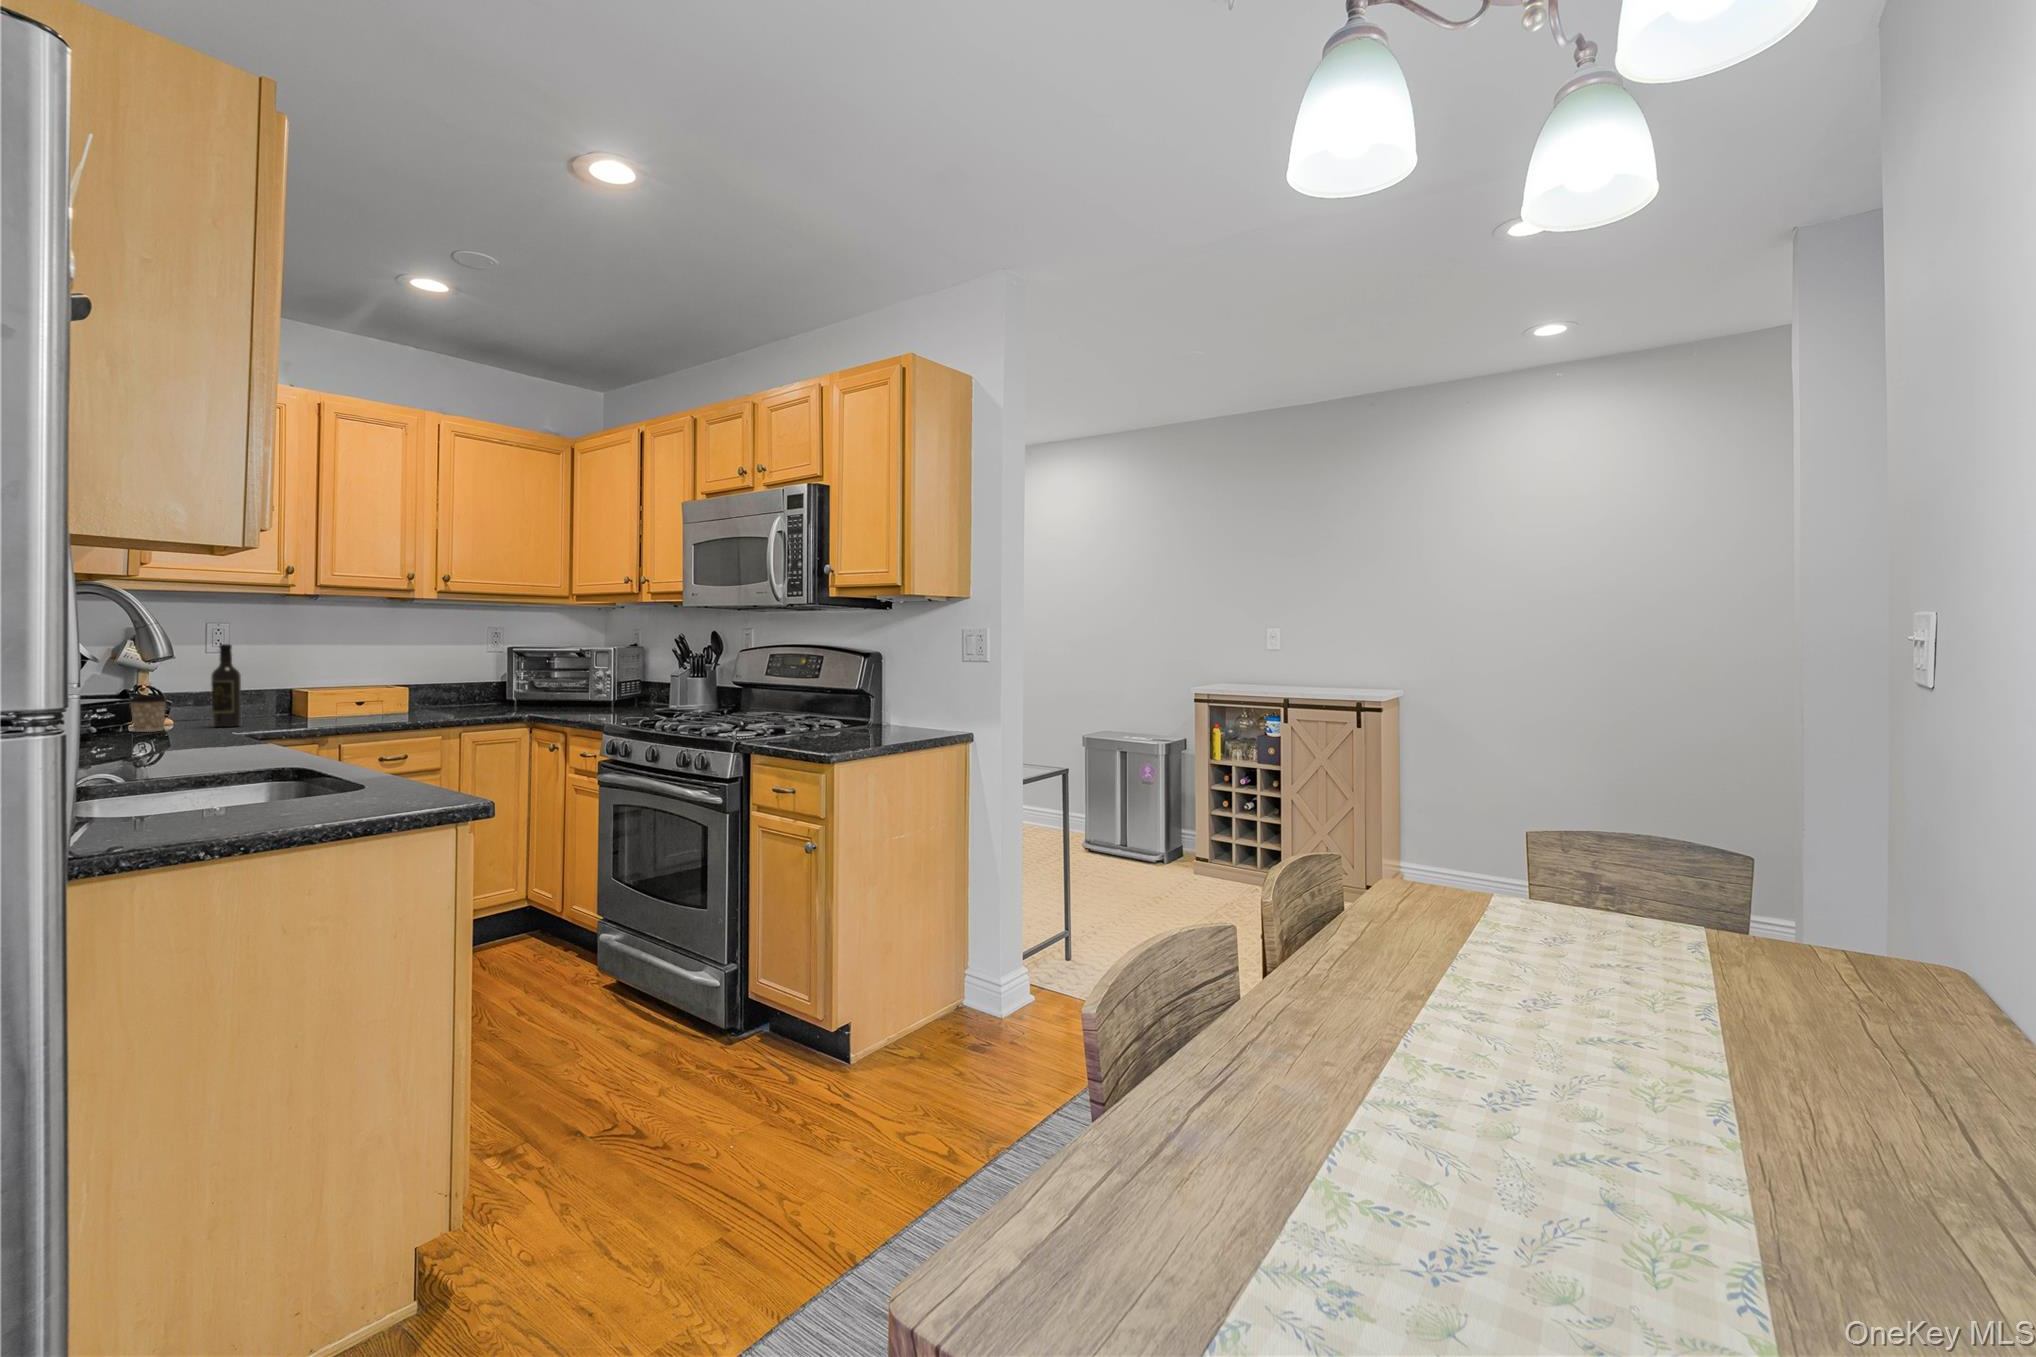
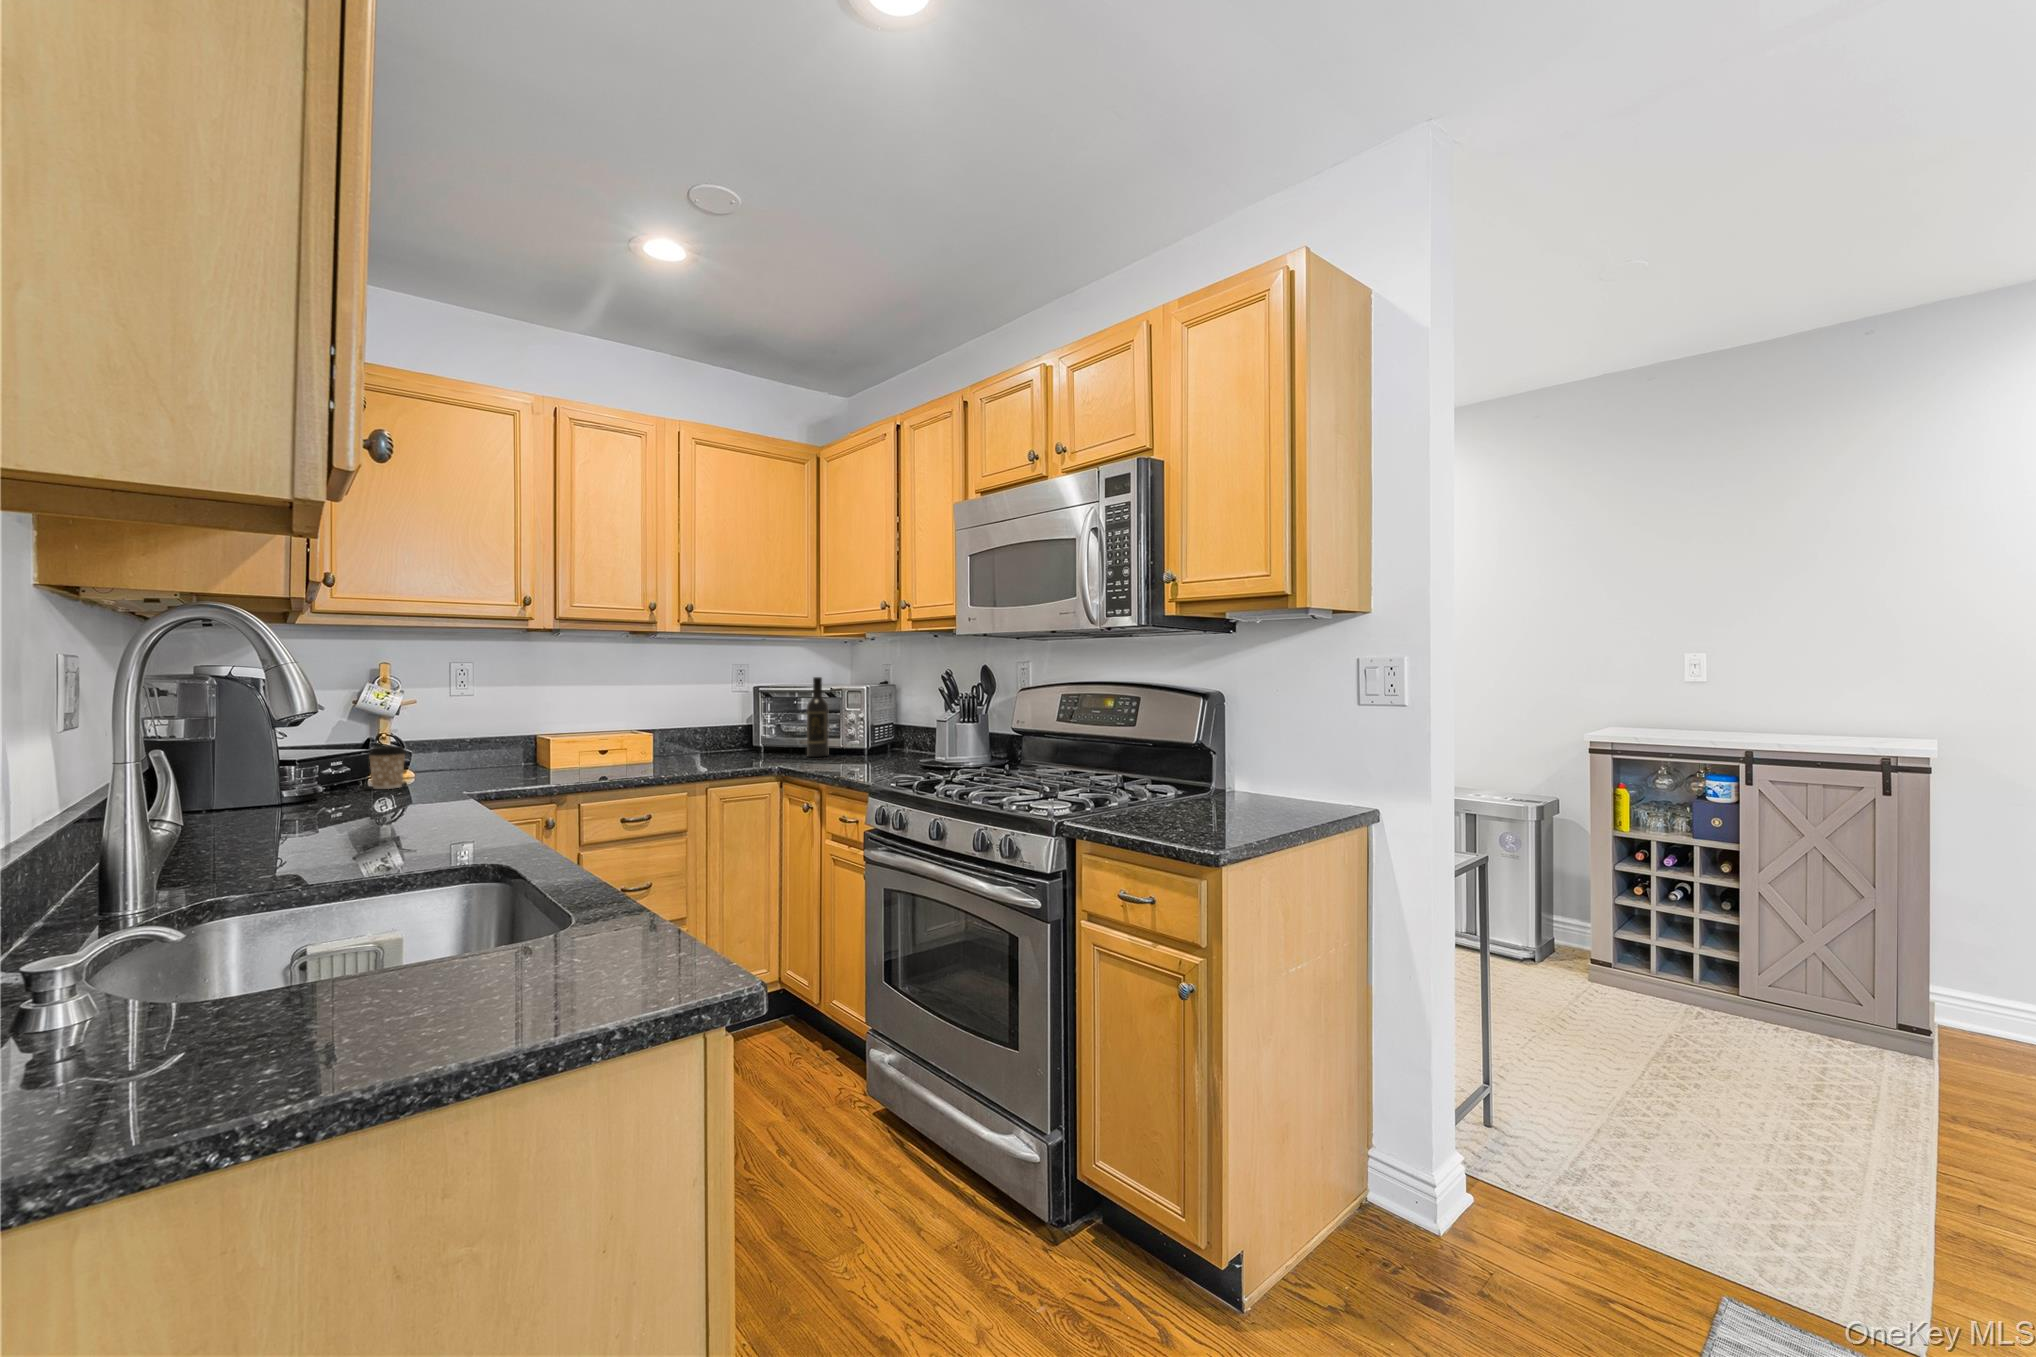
wine bottle: present [211,644,241,727] -> present [807,677,828,757]

